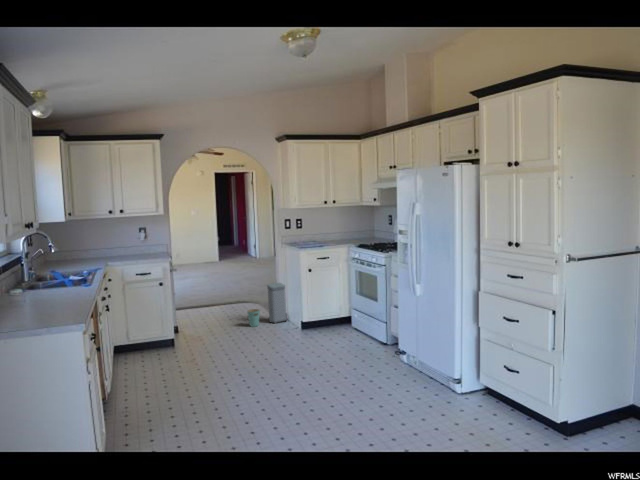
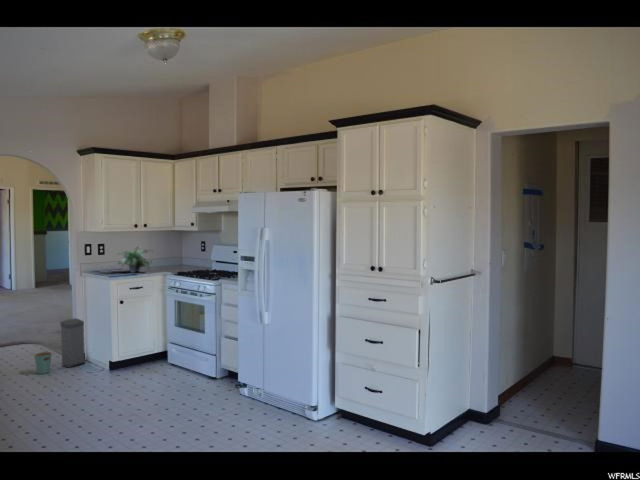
potted plant: none [309,221,340,245] -> present [118,248,150,273]

